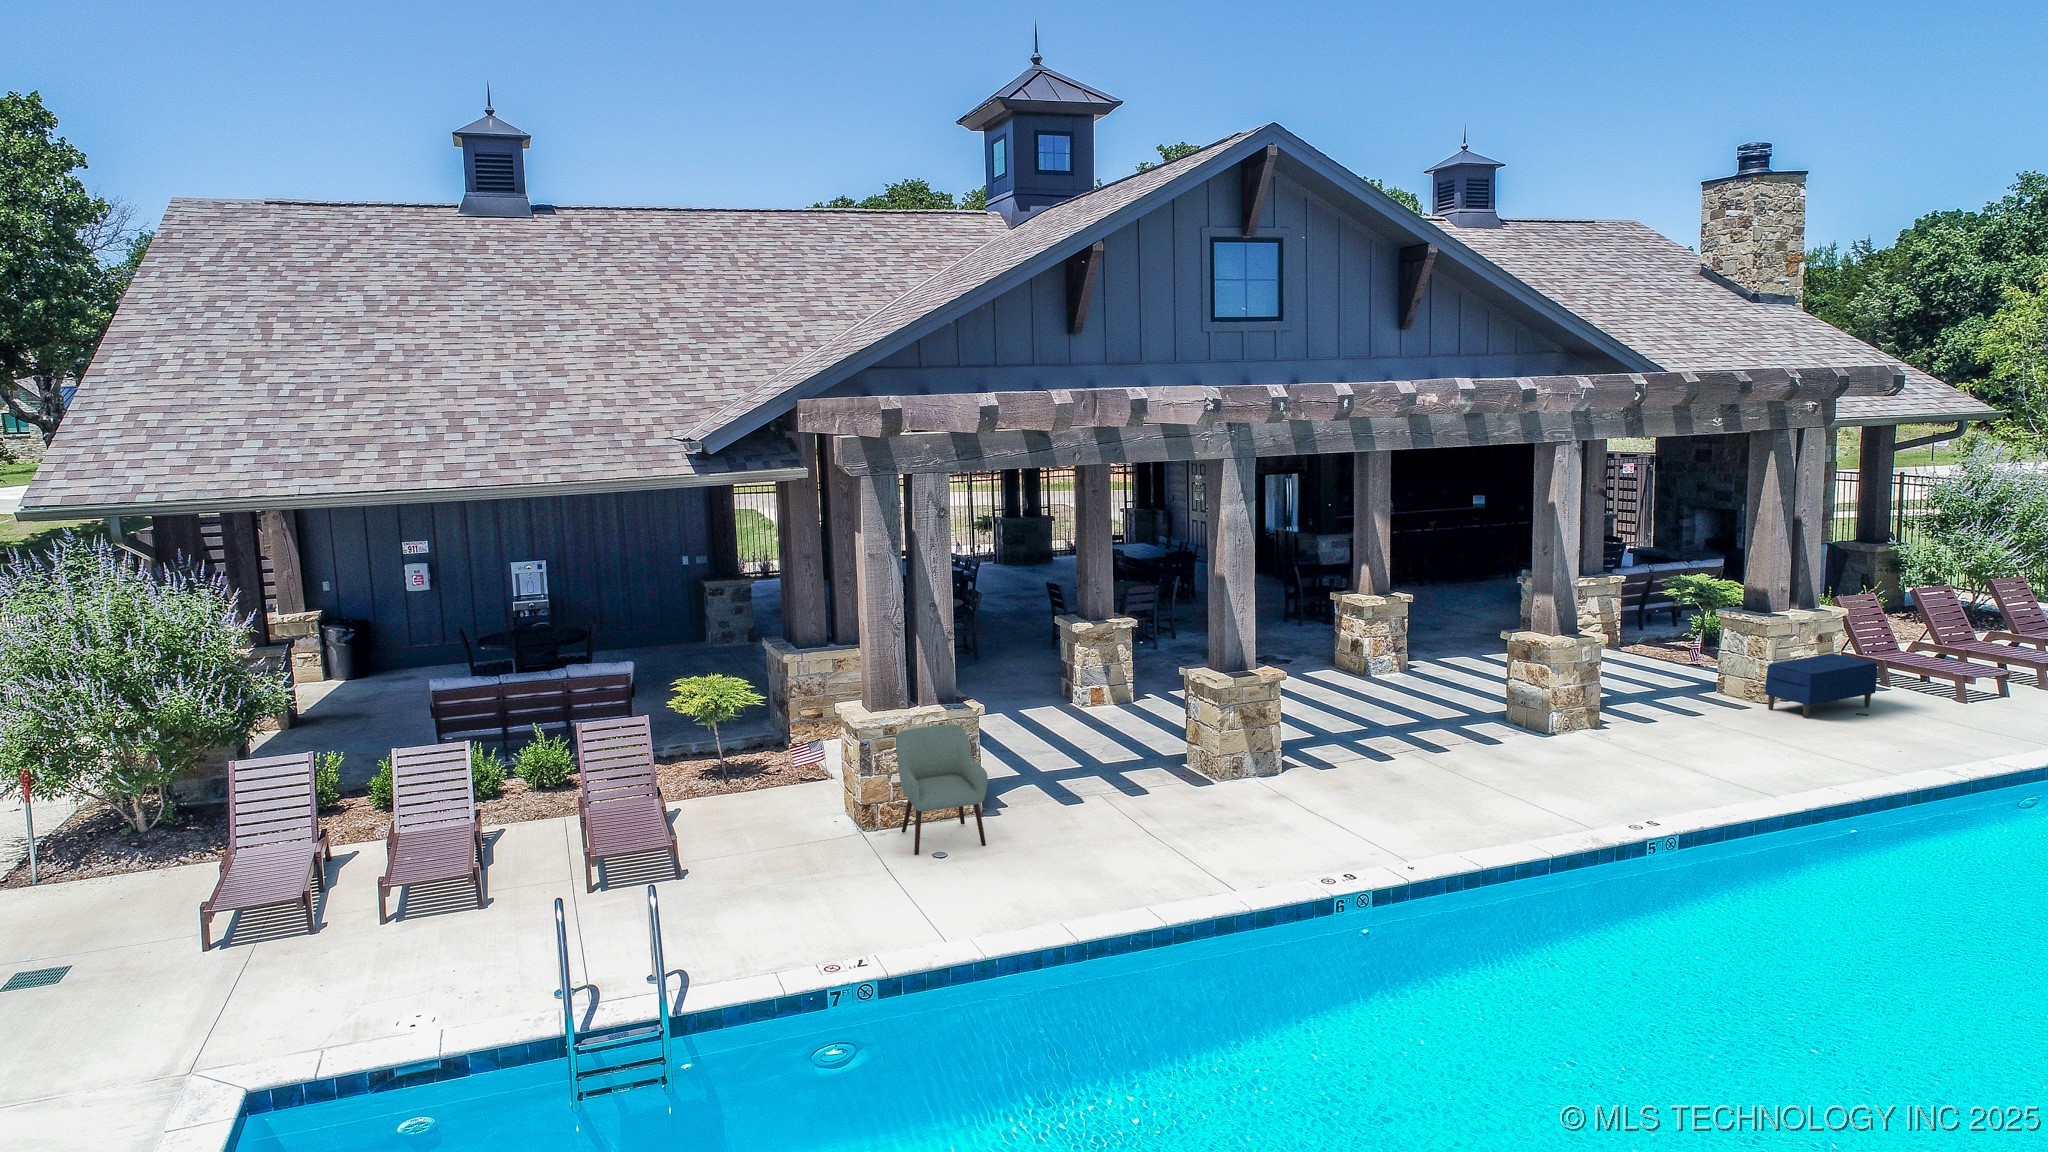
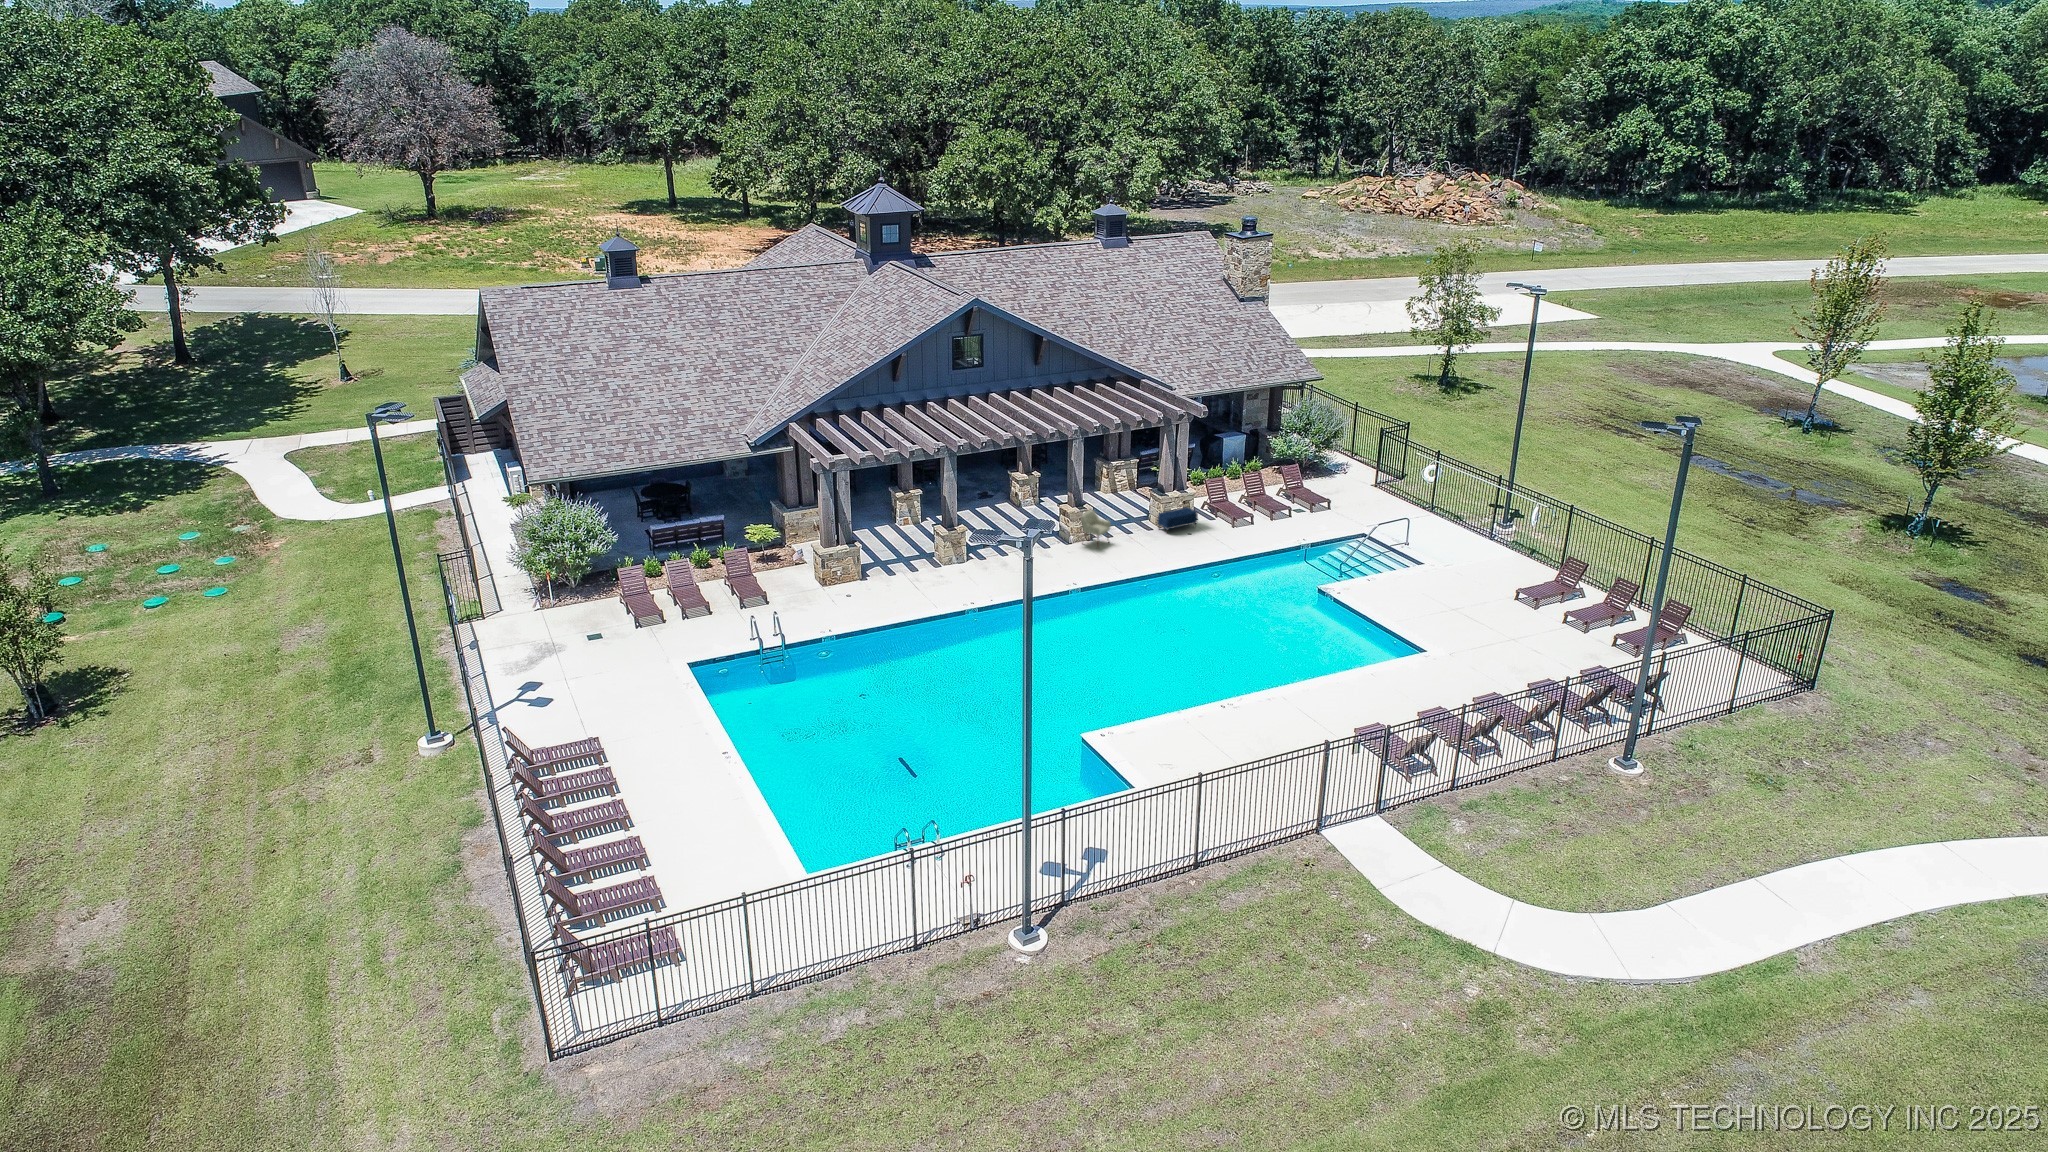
chair: present [896,725,988,855] -> present [1081,510,1111,541]

